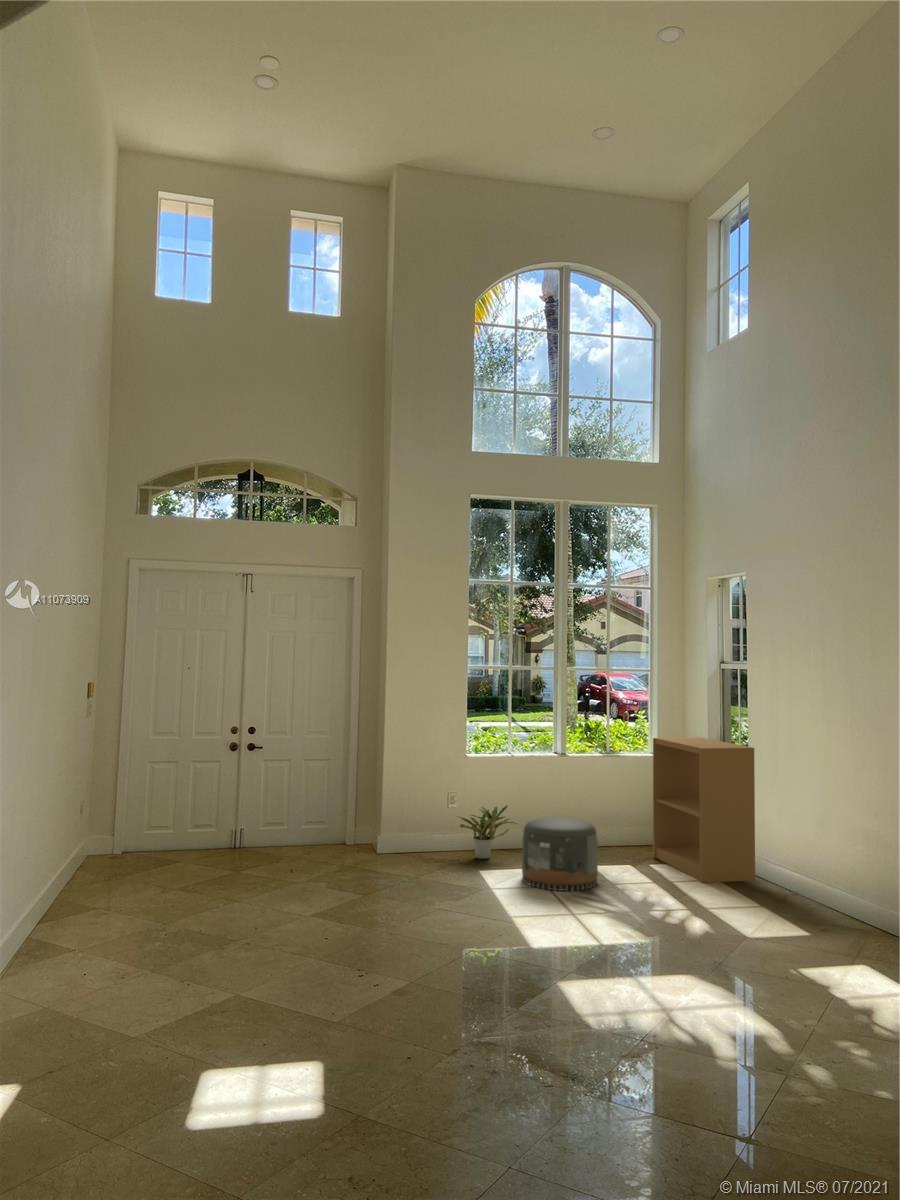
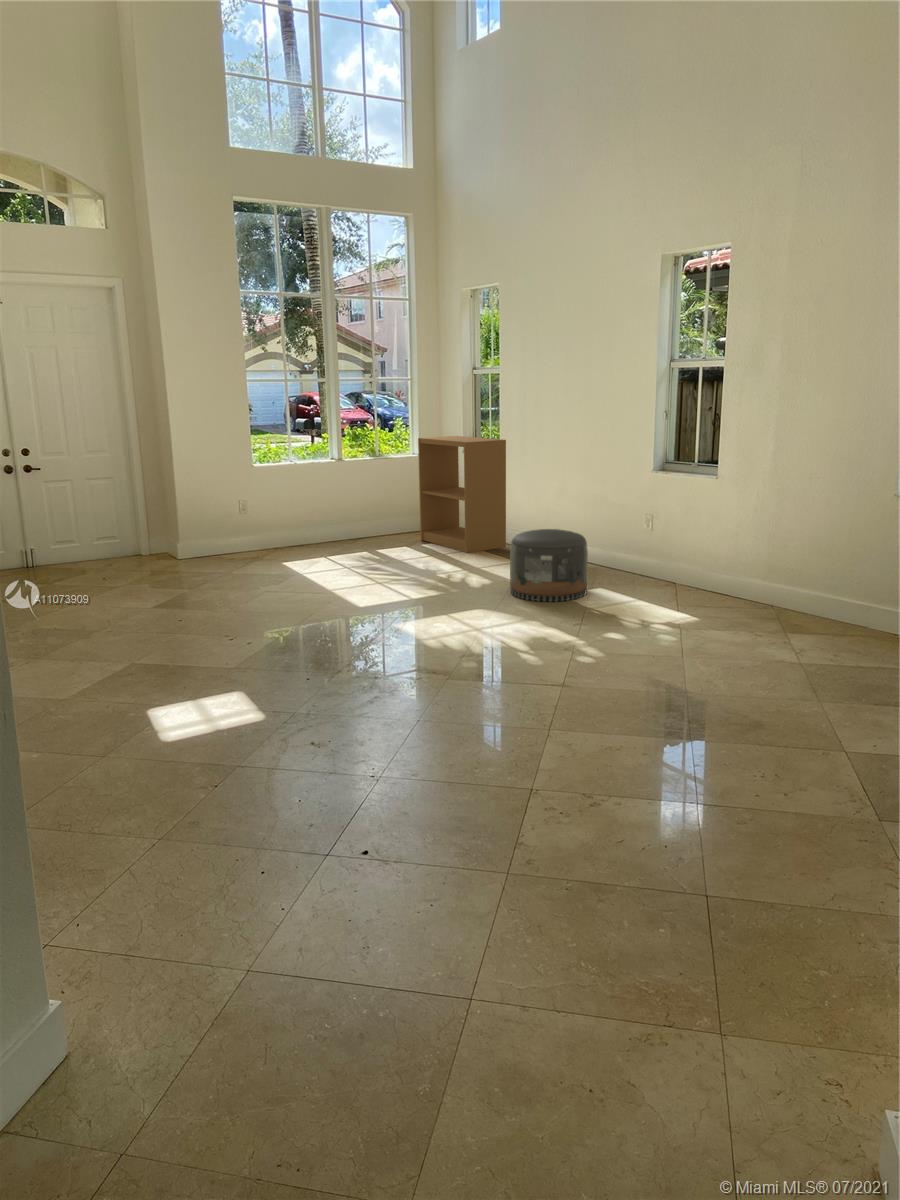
potted plant: present [458,805,517,859] -> none [247,506,306,555]
pouf: present [522,817,598,891] -> present [510,529,588,602]

